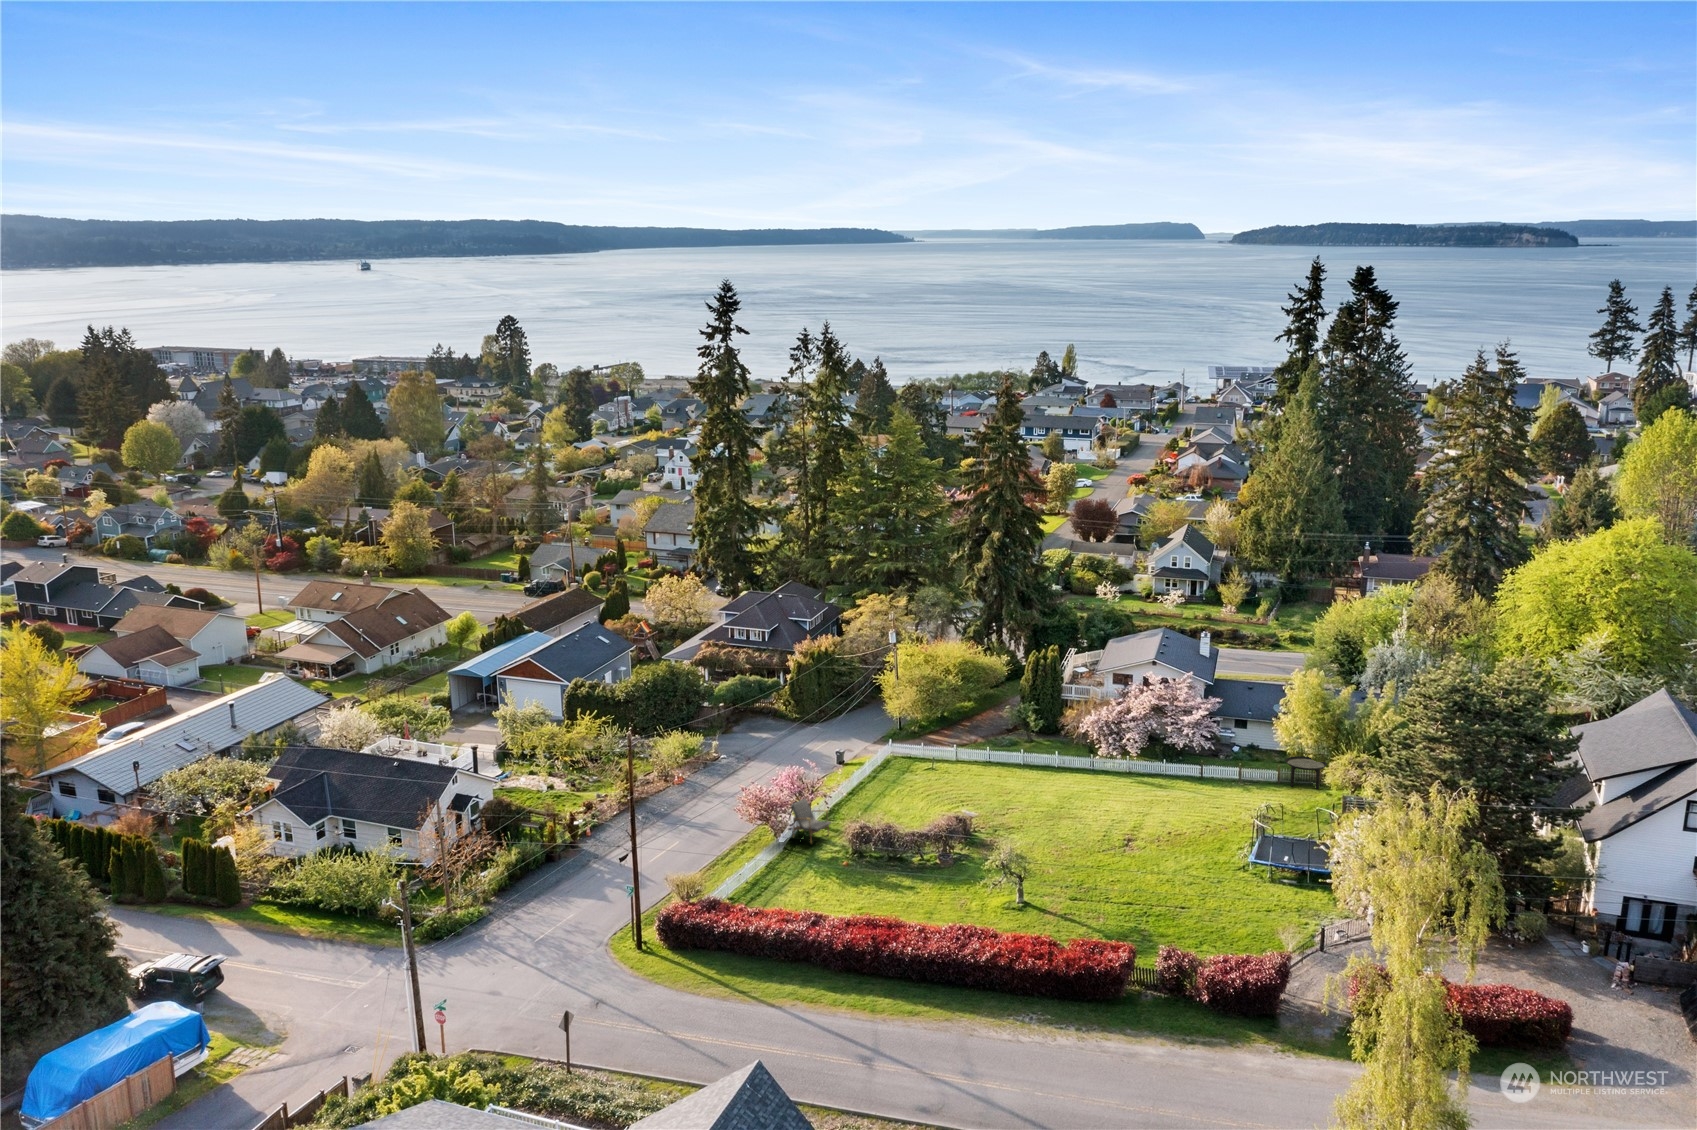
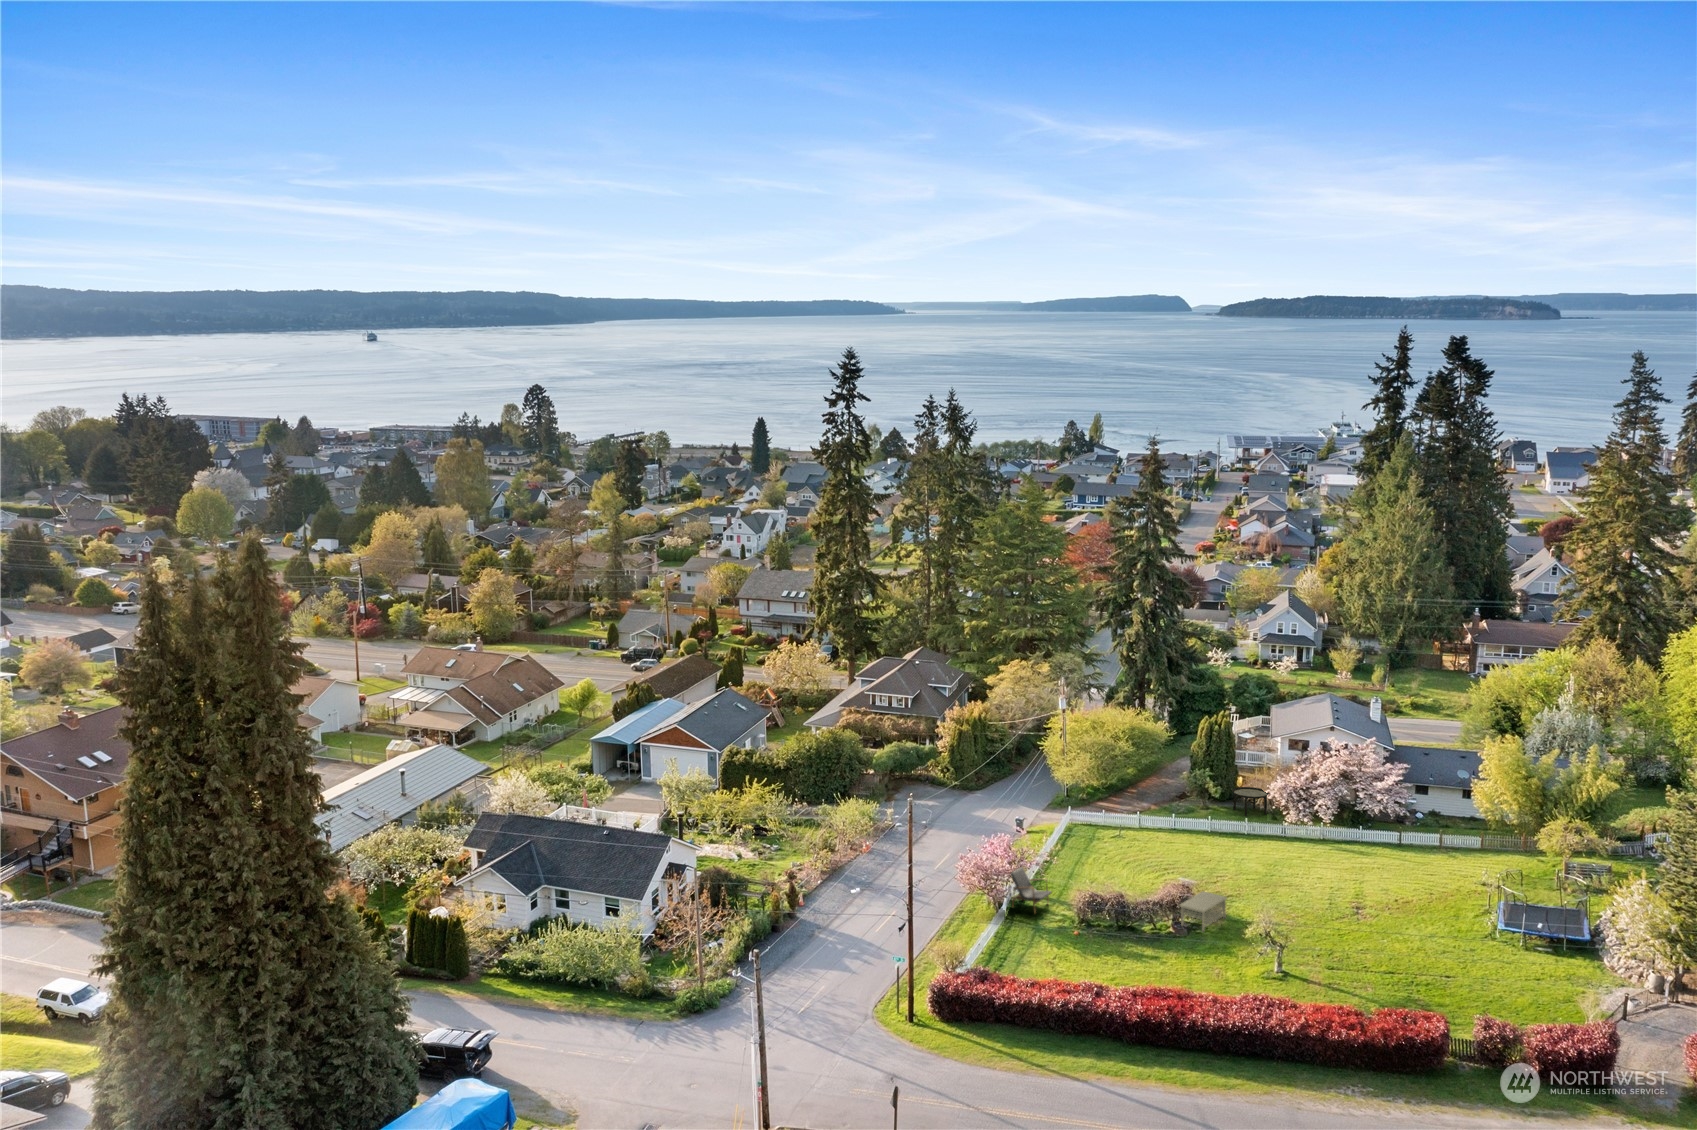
round table: present [1285,756,1327,789] -> present [1232,787,1269,816]
storage bench: none [943,823,993,863] -> present [1180,892,1227,931]

